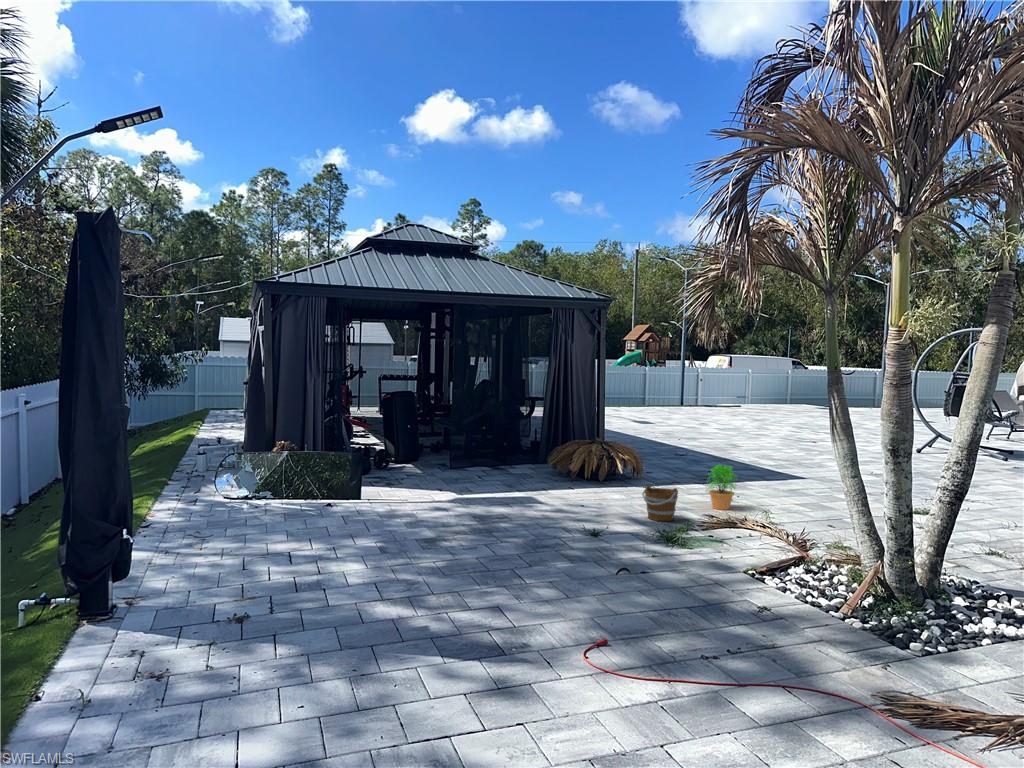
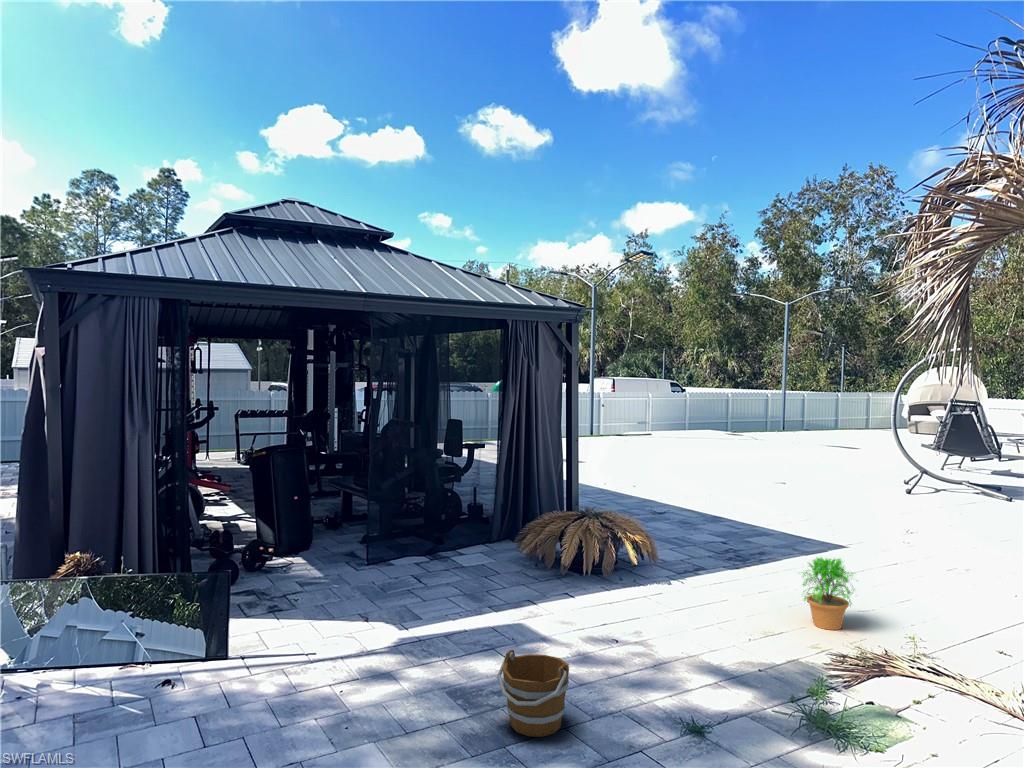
bucket: present [642,484,678,521] -> present [497,650,569,737]

